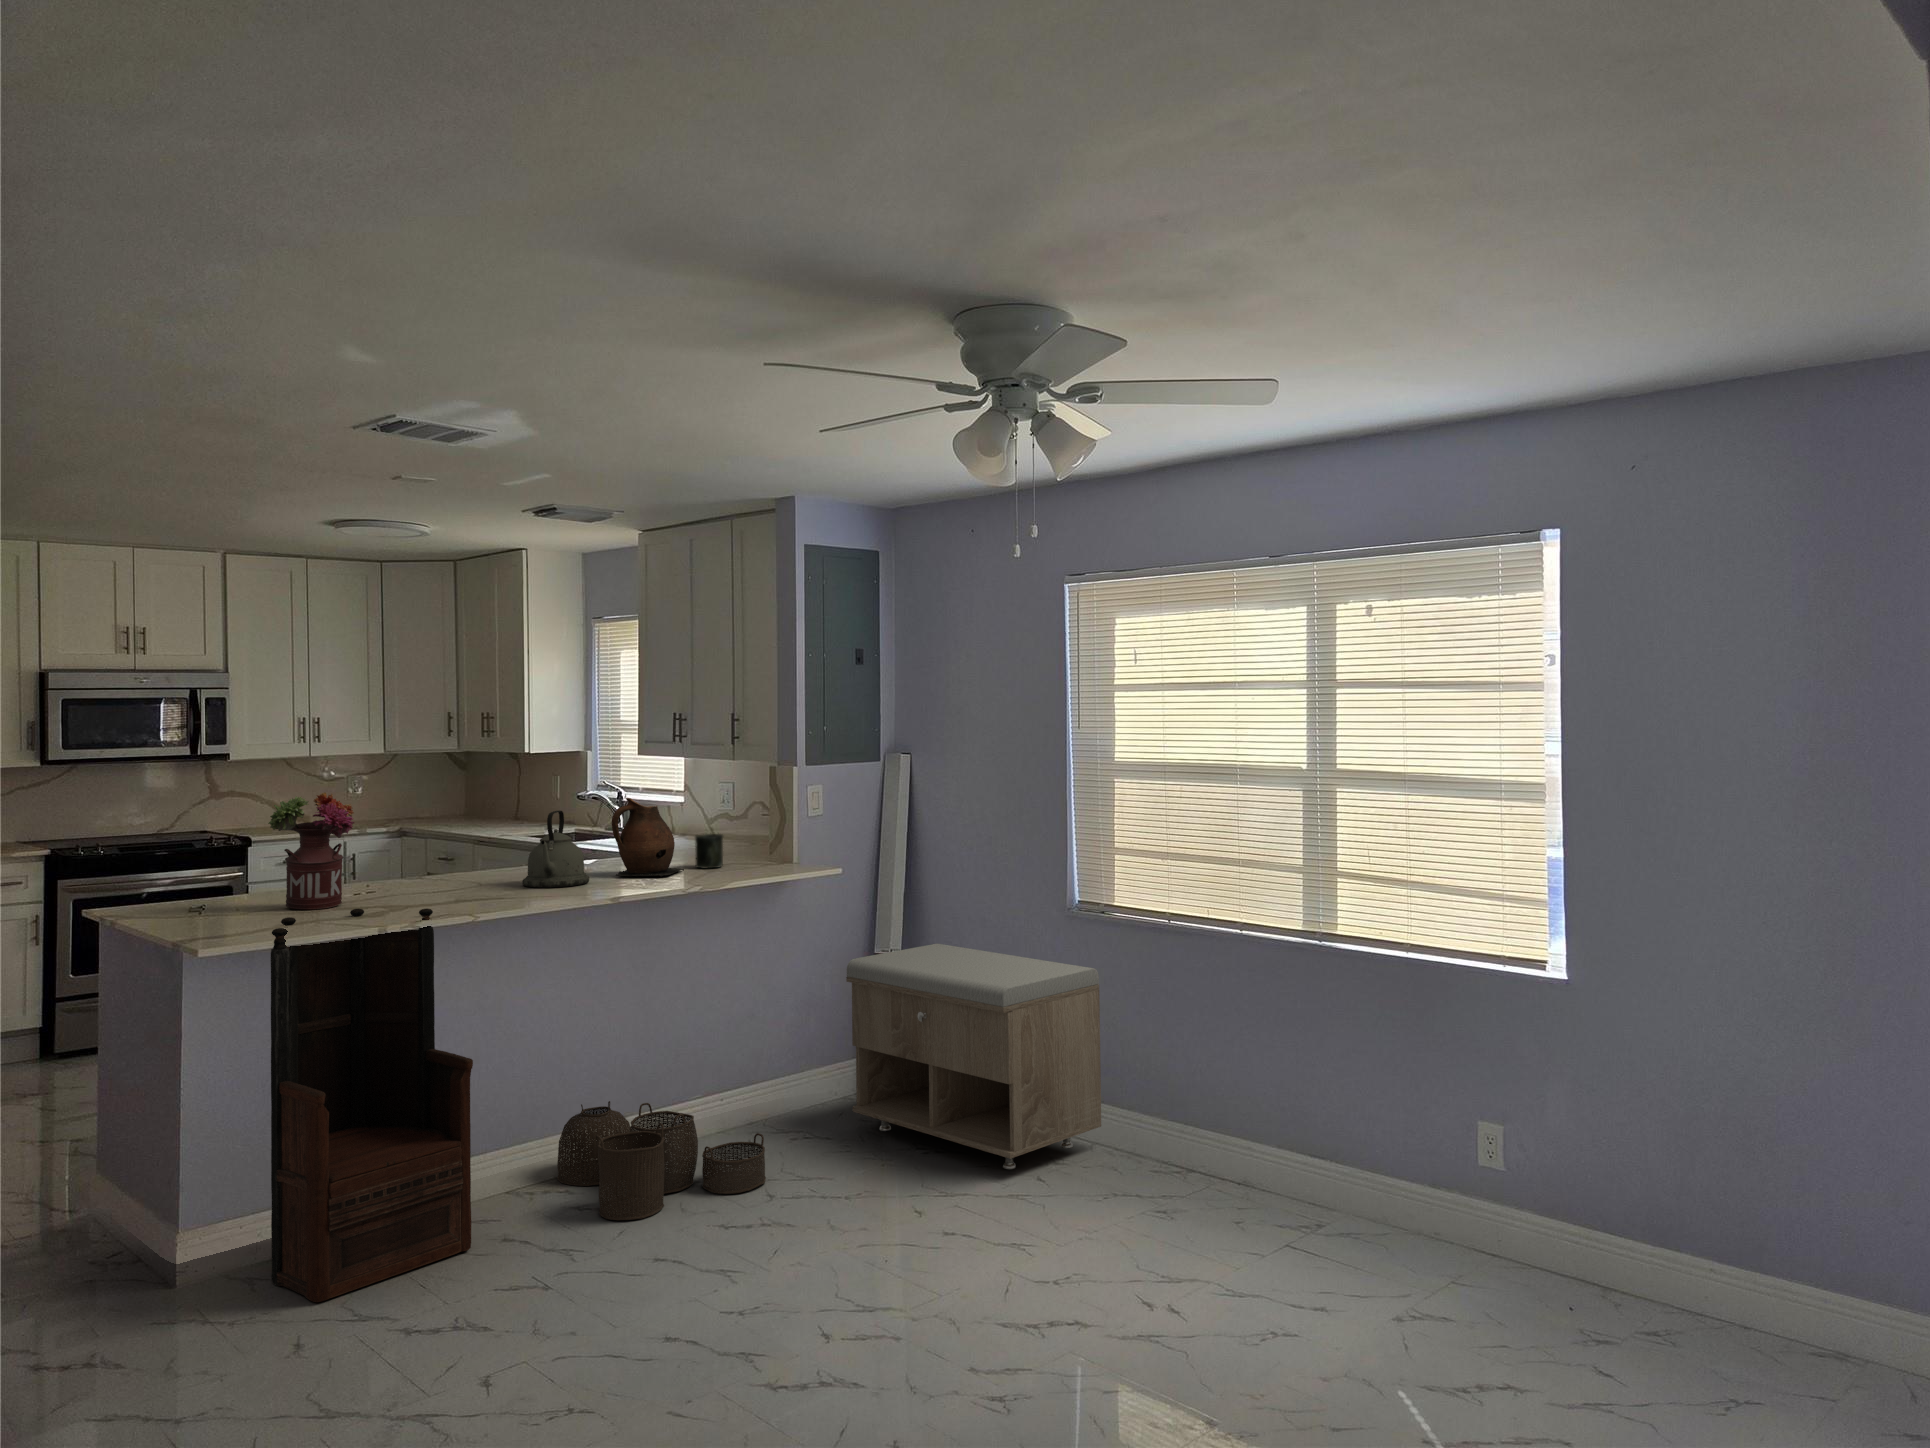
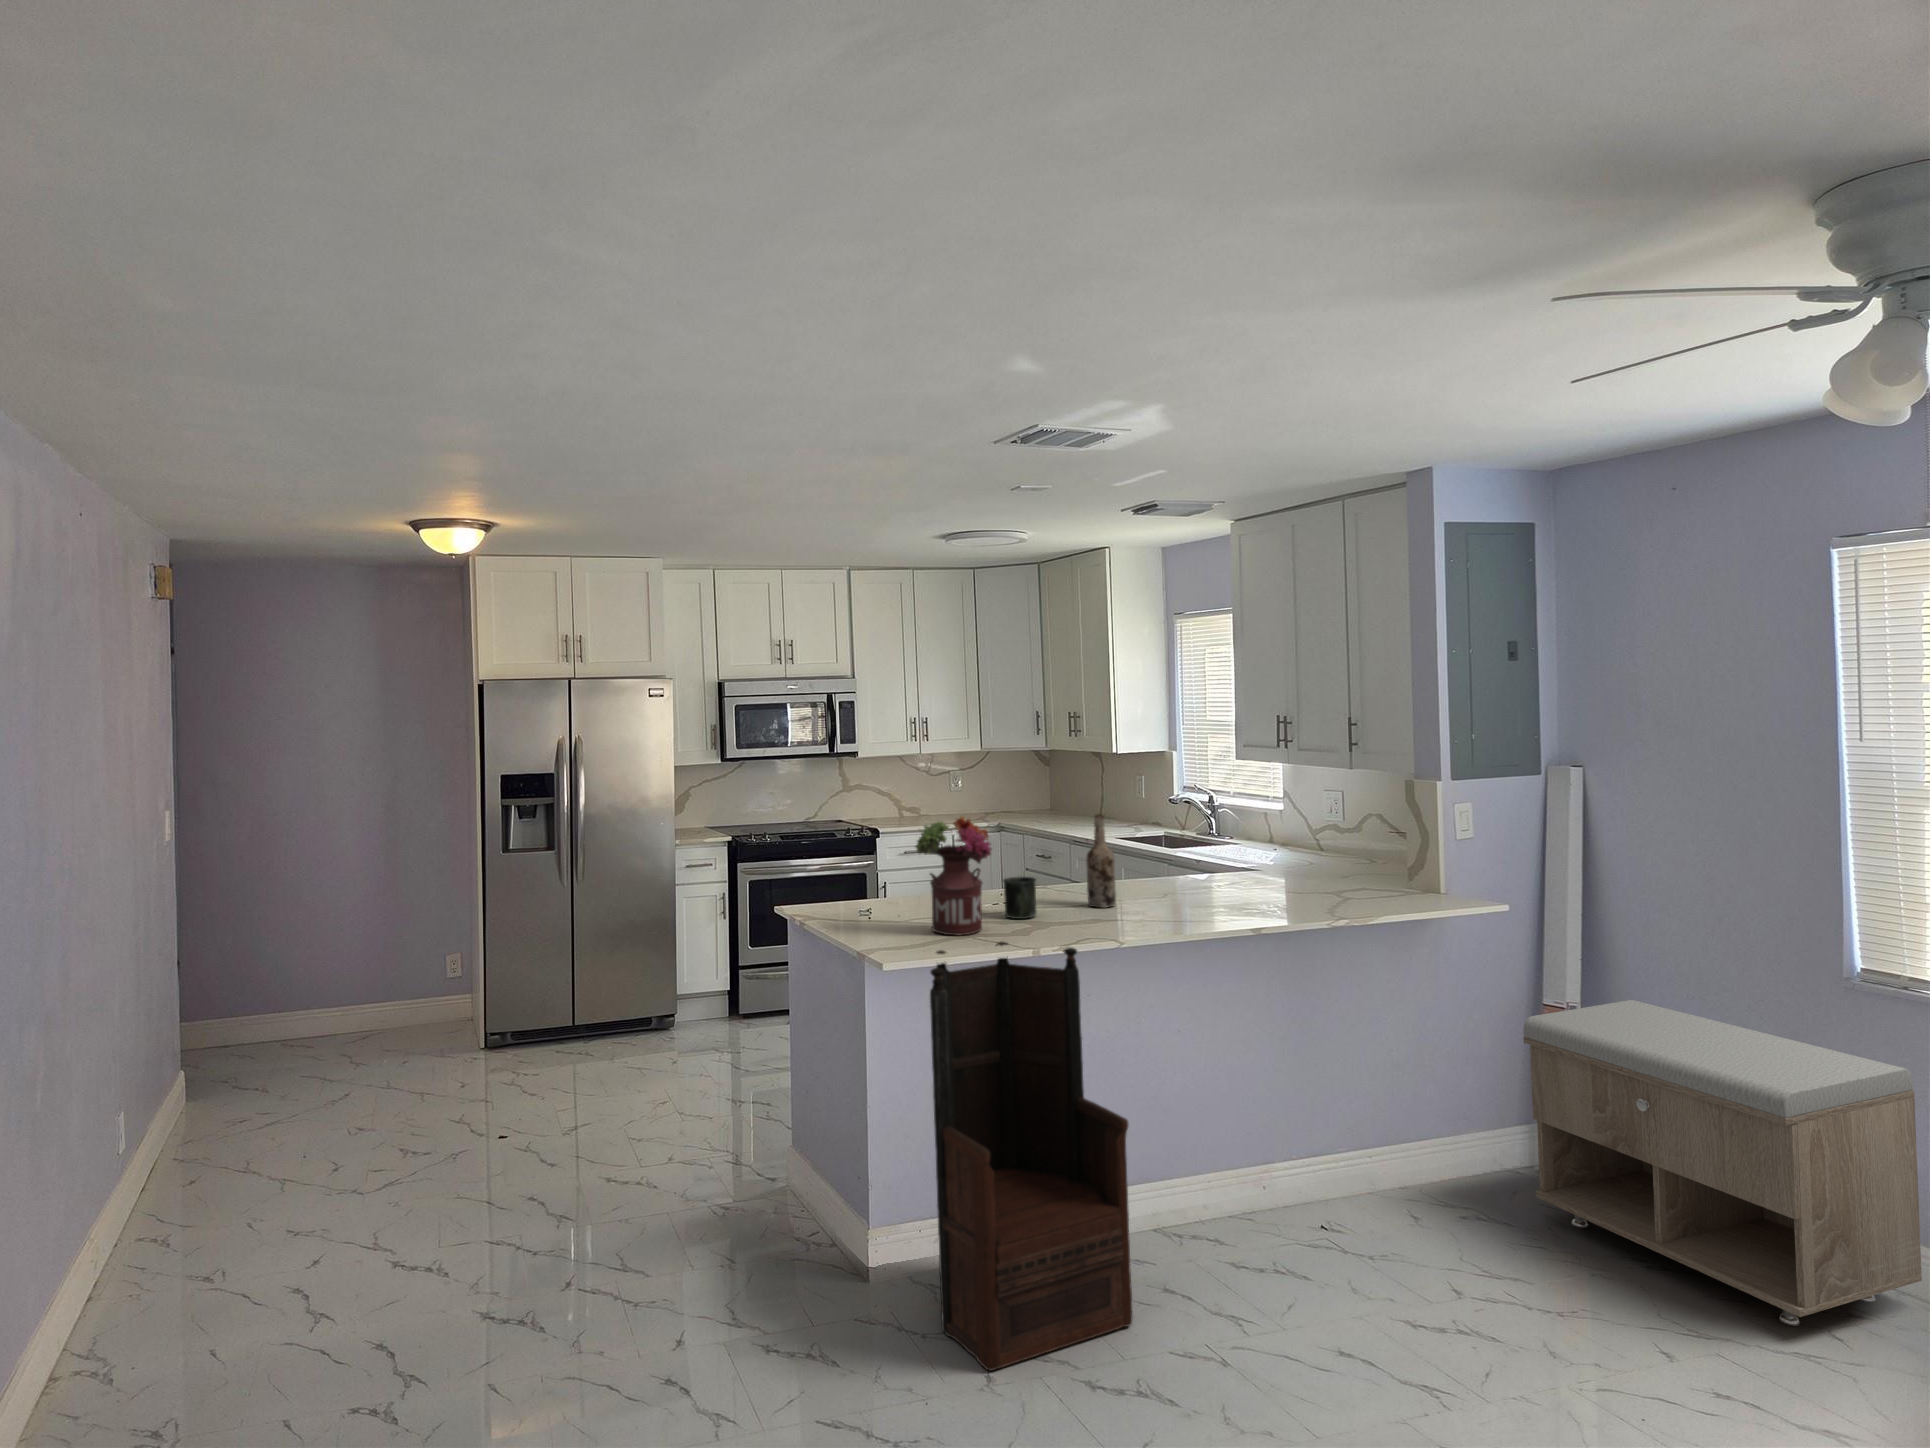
wine bottle: none [462,796,491,885] -> present [1086,814,1116,908]
ceramic pitcher: present [612,798,684,877] -> none [1238,818,1316,908]
kettle: present [522,811,589,888] -> none [1150,833,1220,917]
mug: present [695,834,723,868] -> present [1003,877,1036,919]
woven basket: present [557,1101,766,1220] -> none [1202,1158,1450,1316]

